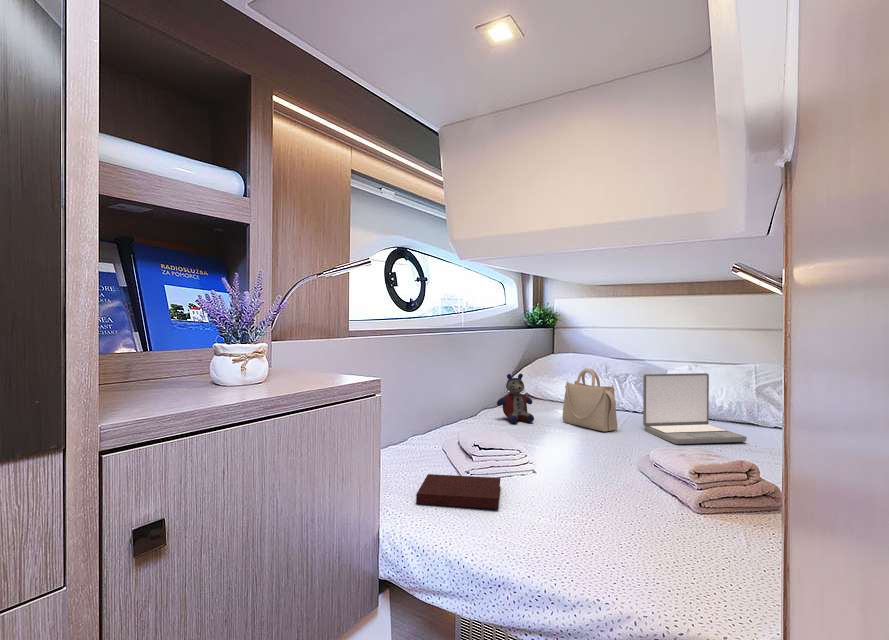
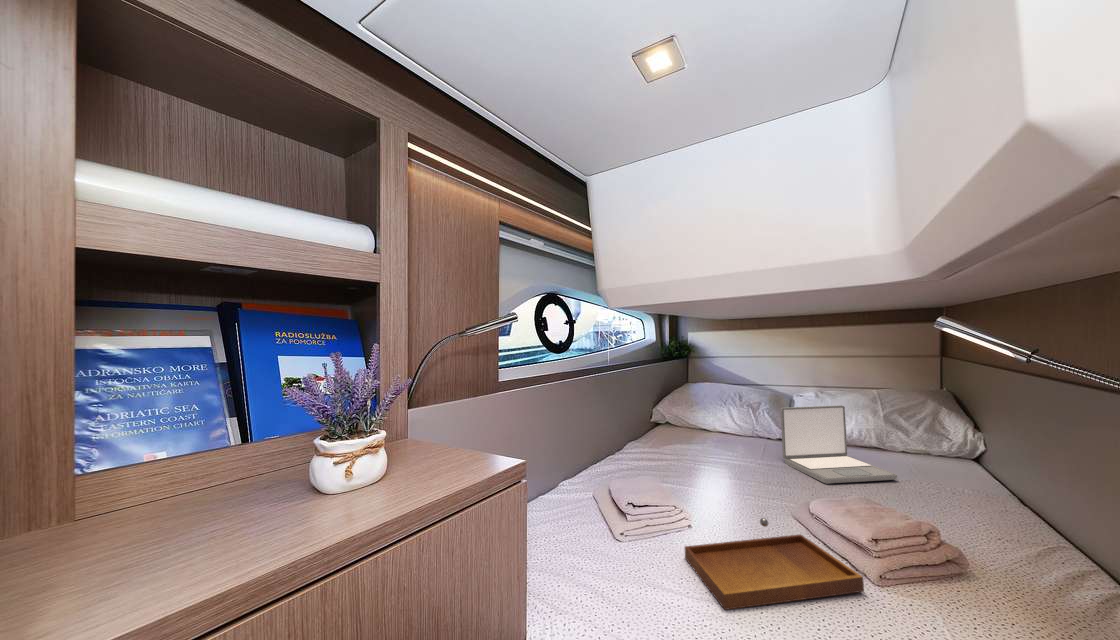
handbag: present [563,368,617,431] -> none [701,402,758,466]
stuffed bear: present [497,374,534,423] -> none [638,405,674,455]
tray: none [522,450,667,512] -> present [685,518,864,610]
notebook: present [416,474,501,509] -> none [570,541,667,604]

